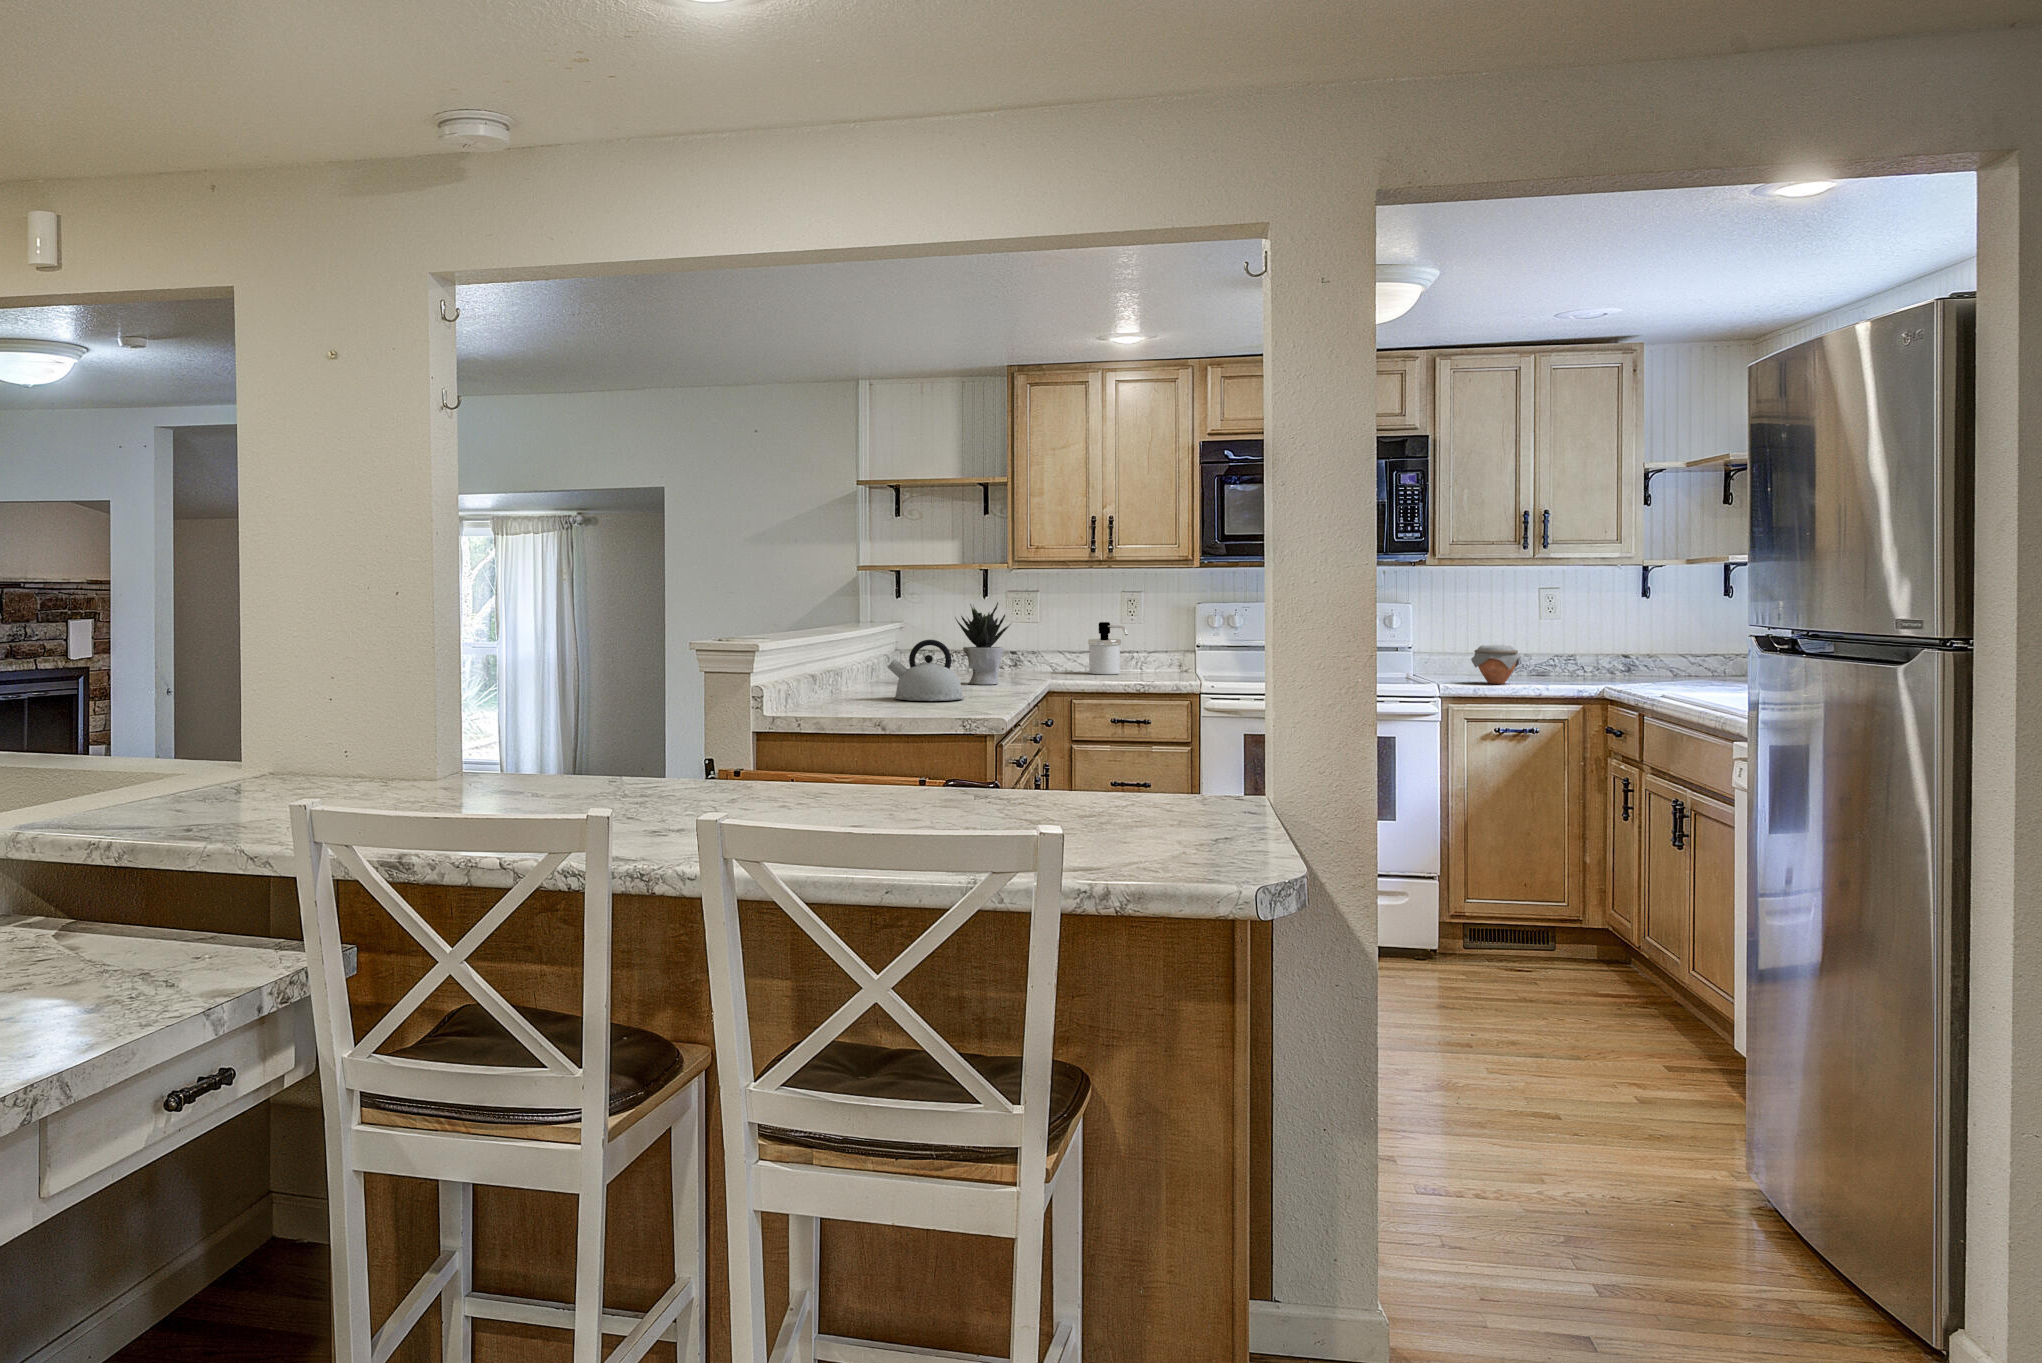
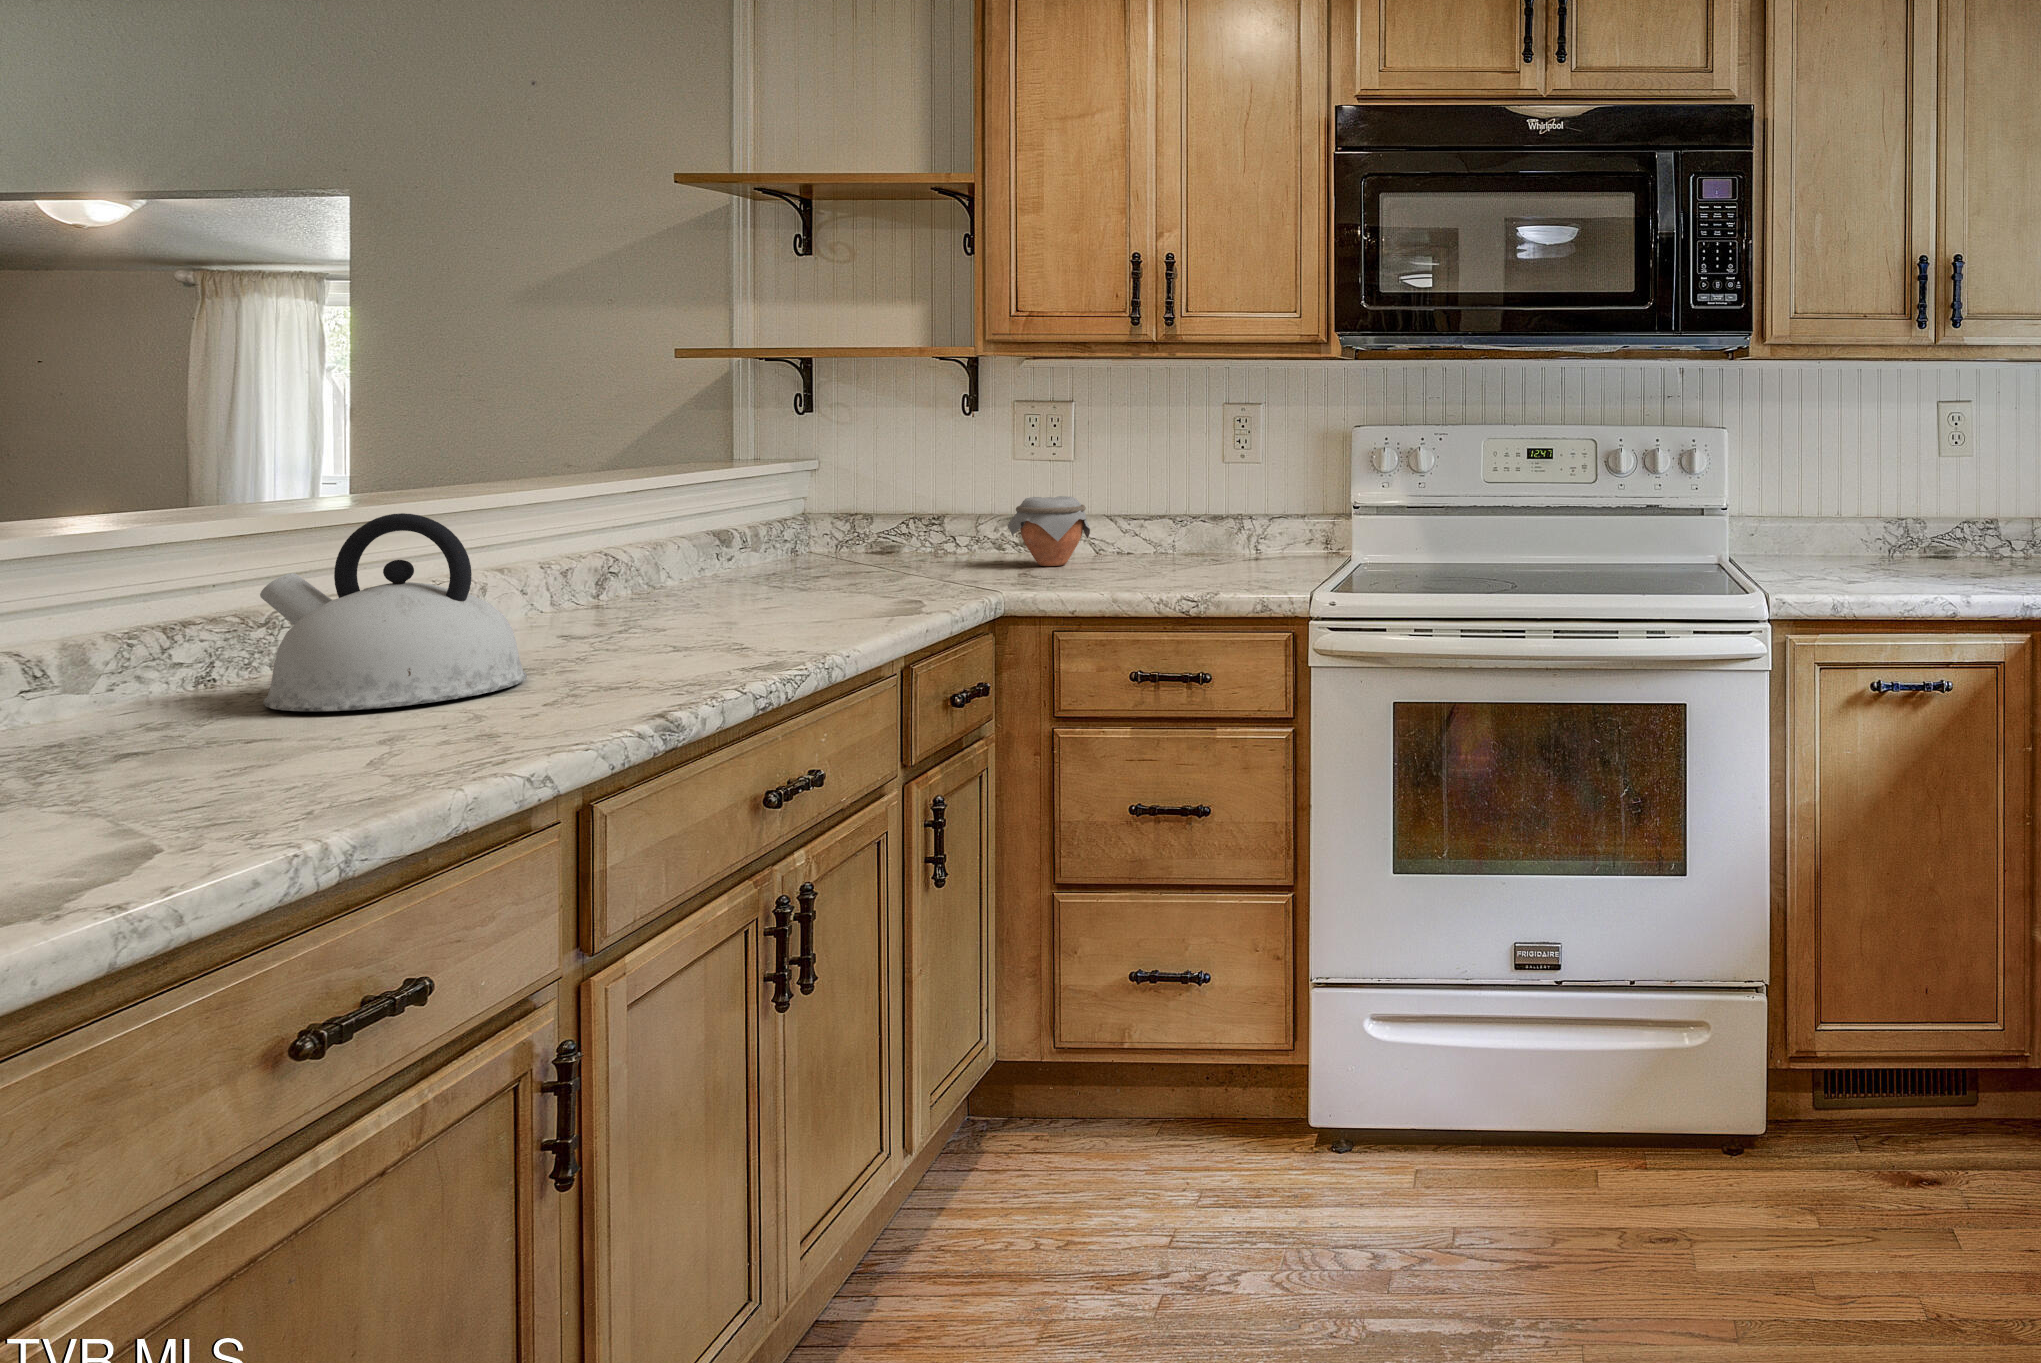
potted plant: present [955,603,1011,684] -> none [754,416,905,609]
soap dispenser: present [1088,622,1128,674] -> none [1142,464,1205,567]
jar: present [1471,645,1521,684] -> present [1008,496,1090,566]

